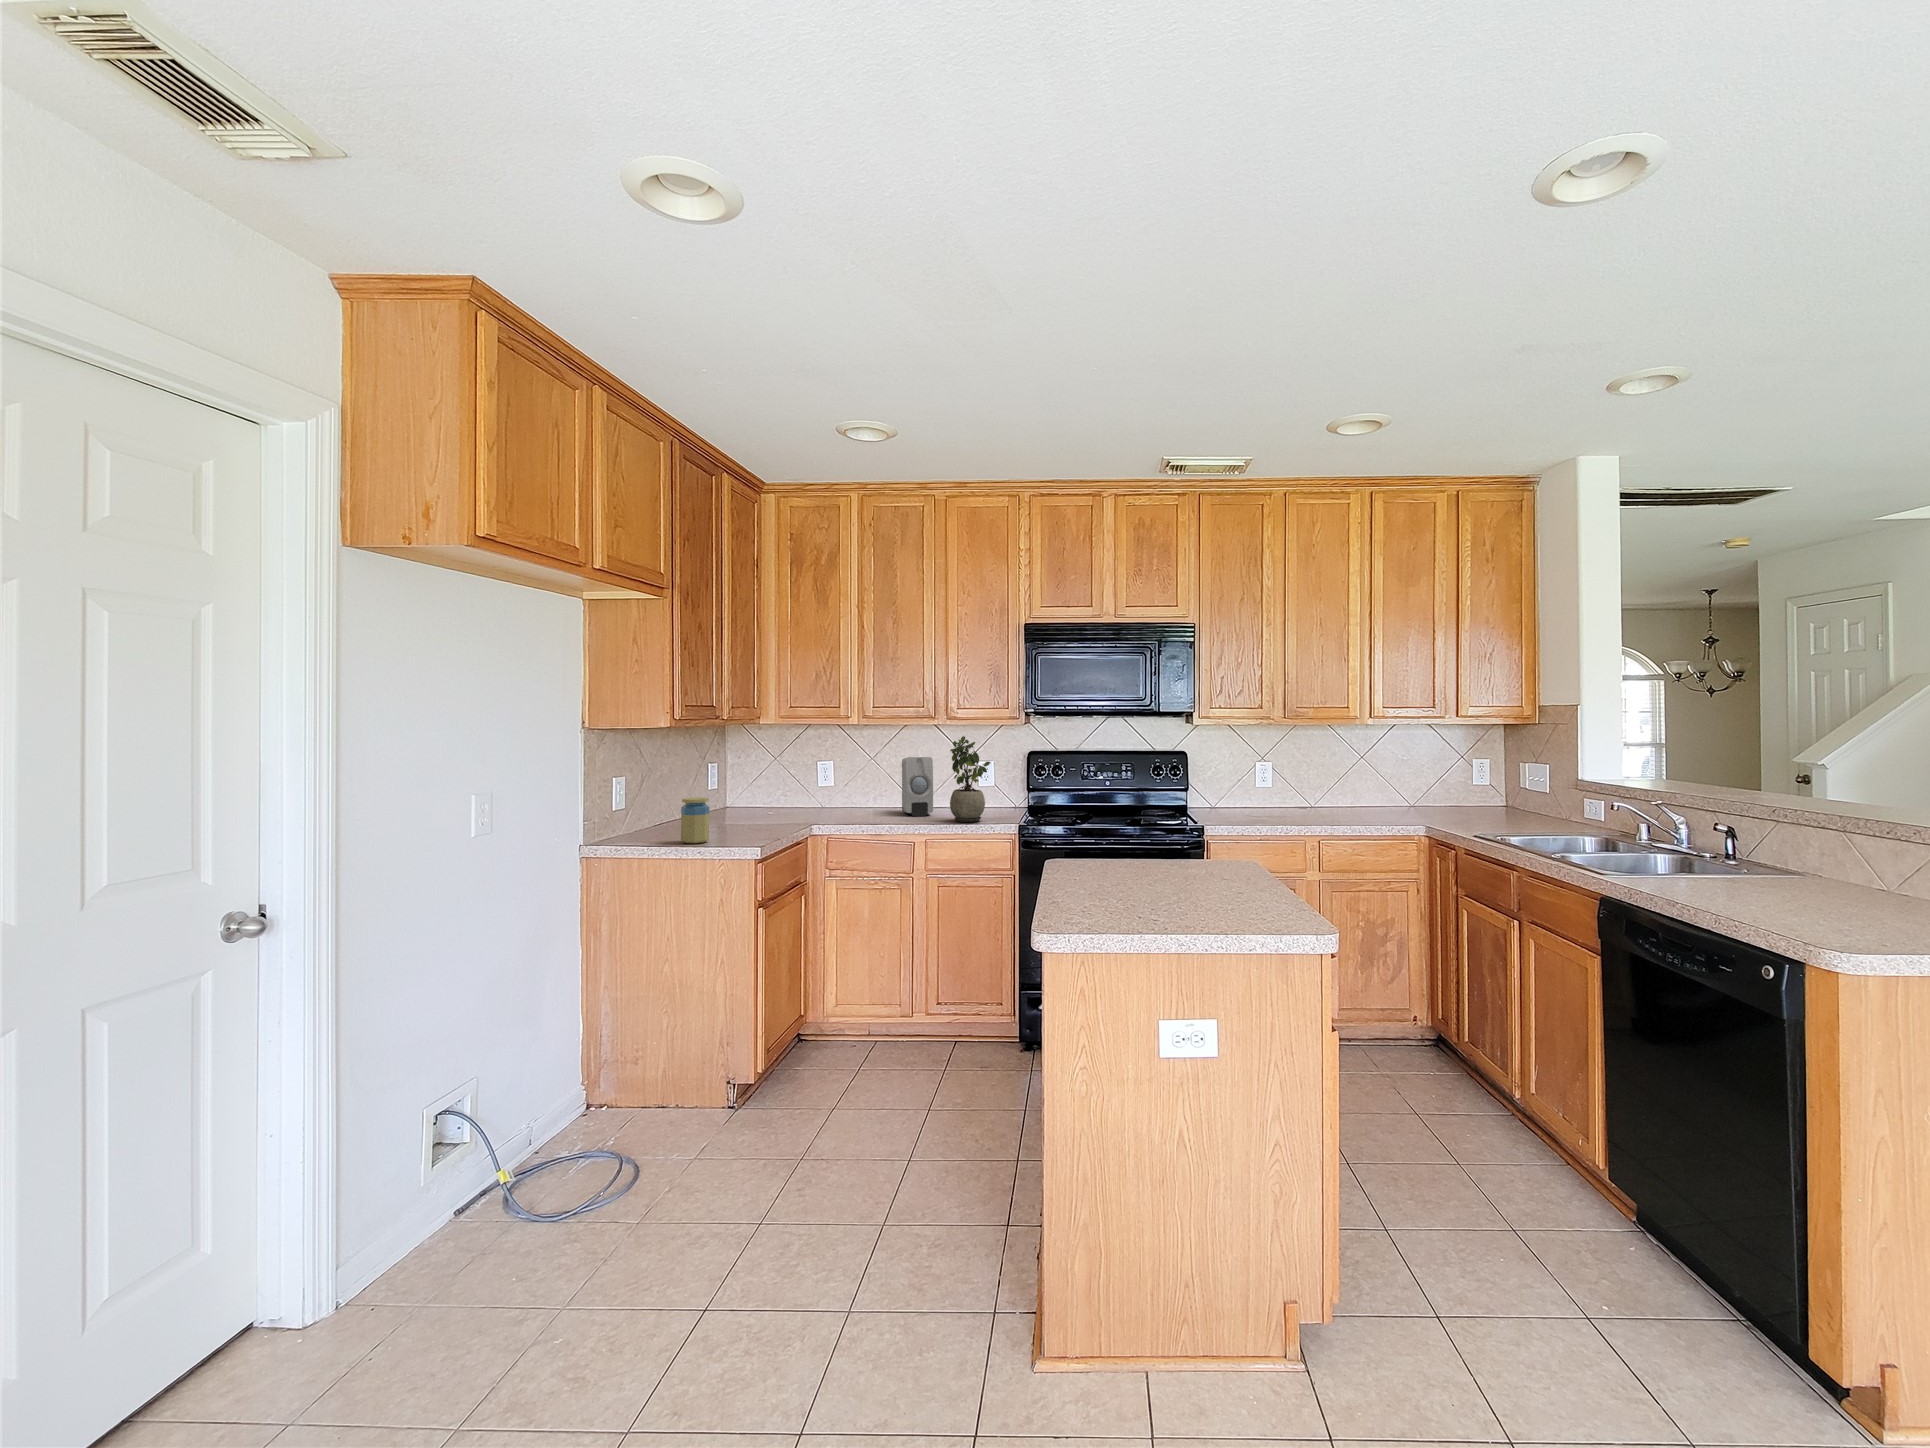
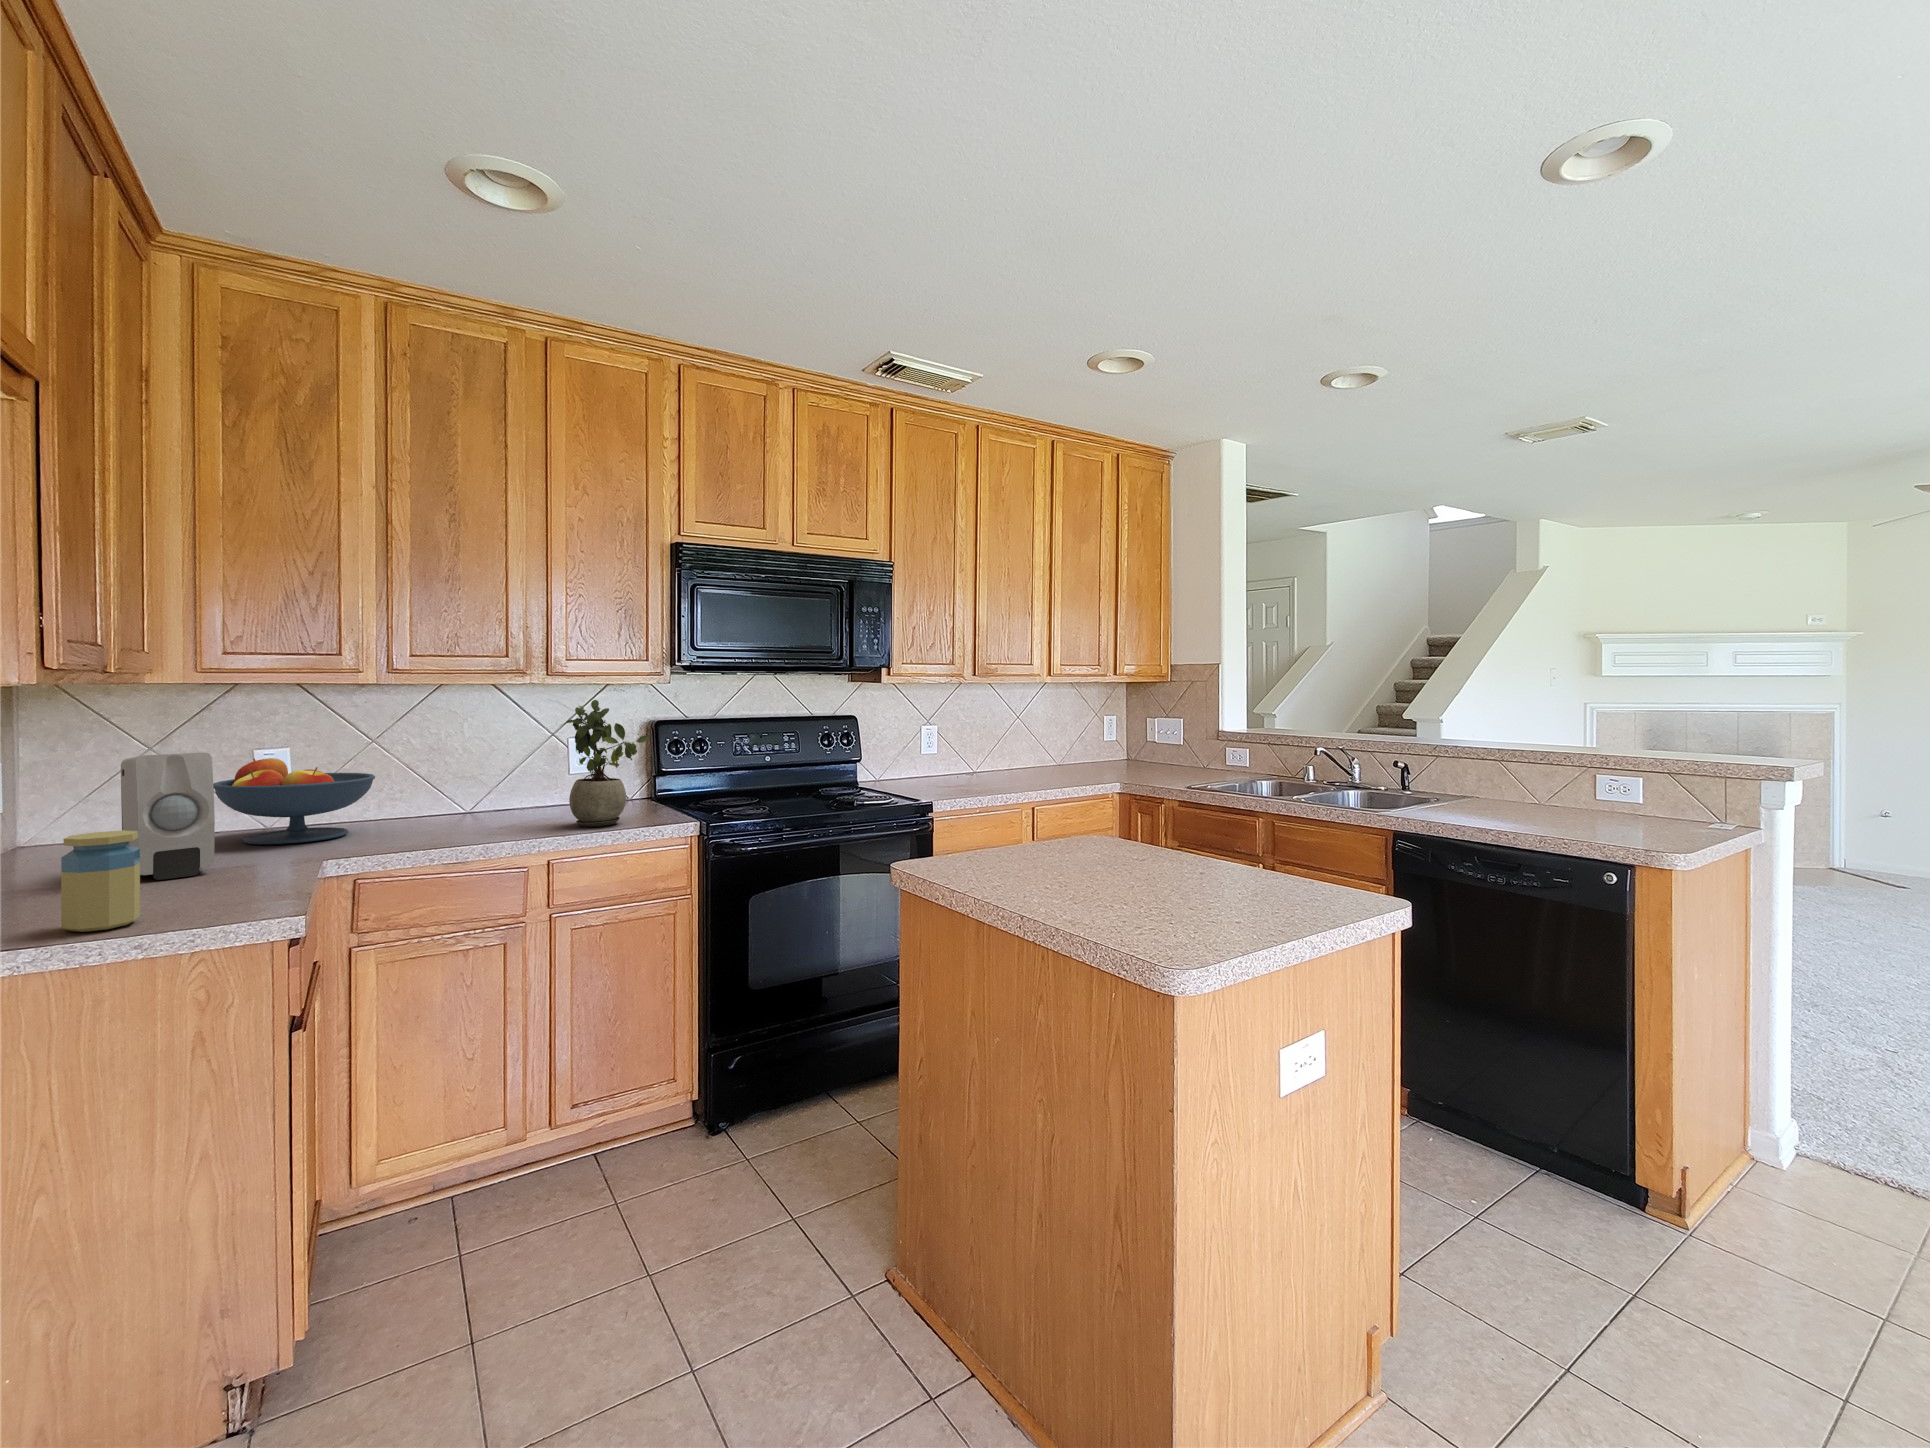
soap dispenser: present [902,757,933,816] -> present [121,753,215,880]
fruit bowl: none [781,766,857,816] -> present [213,758,375,845]

